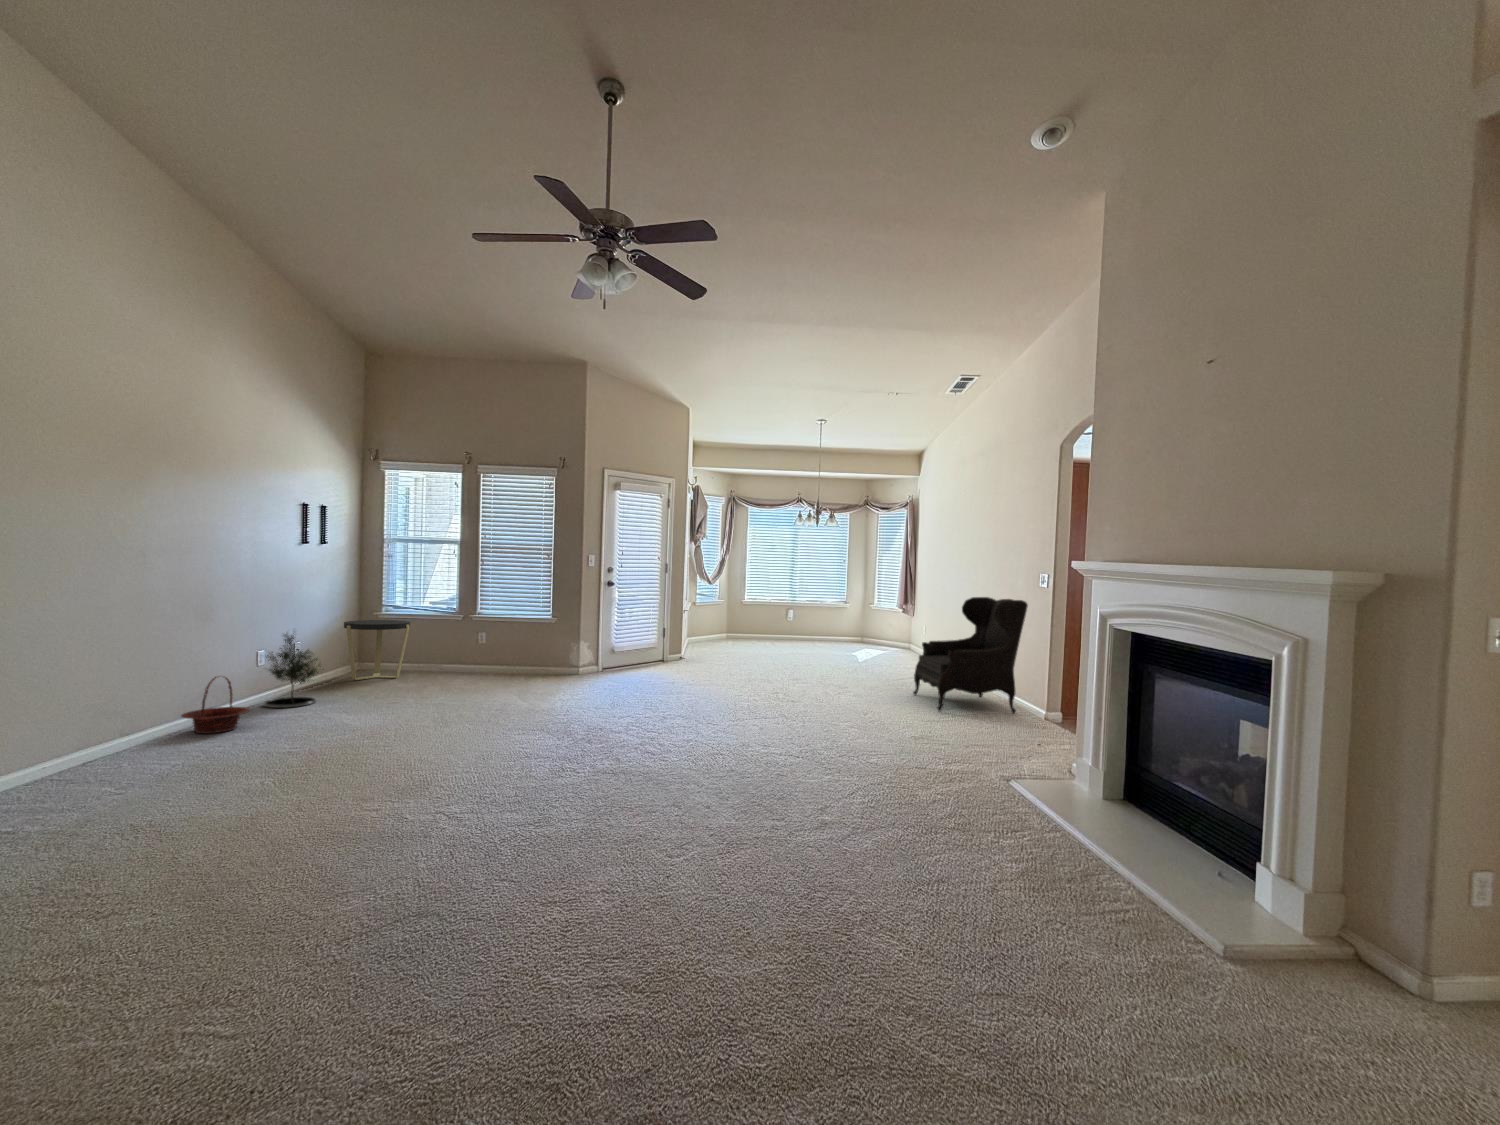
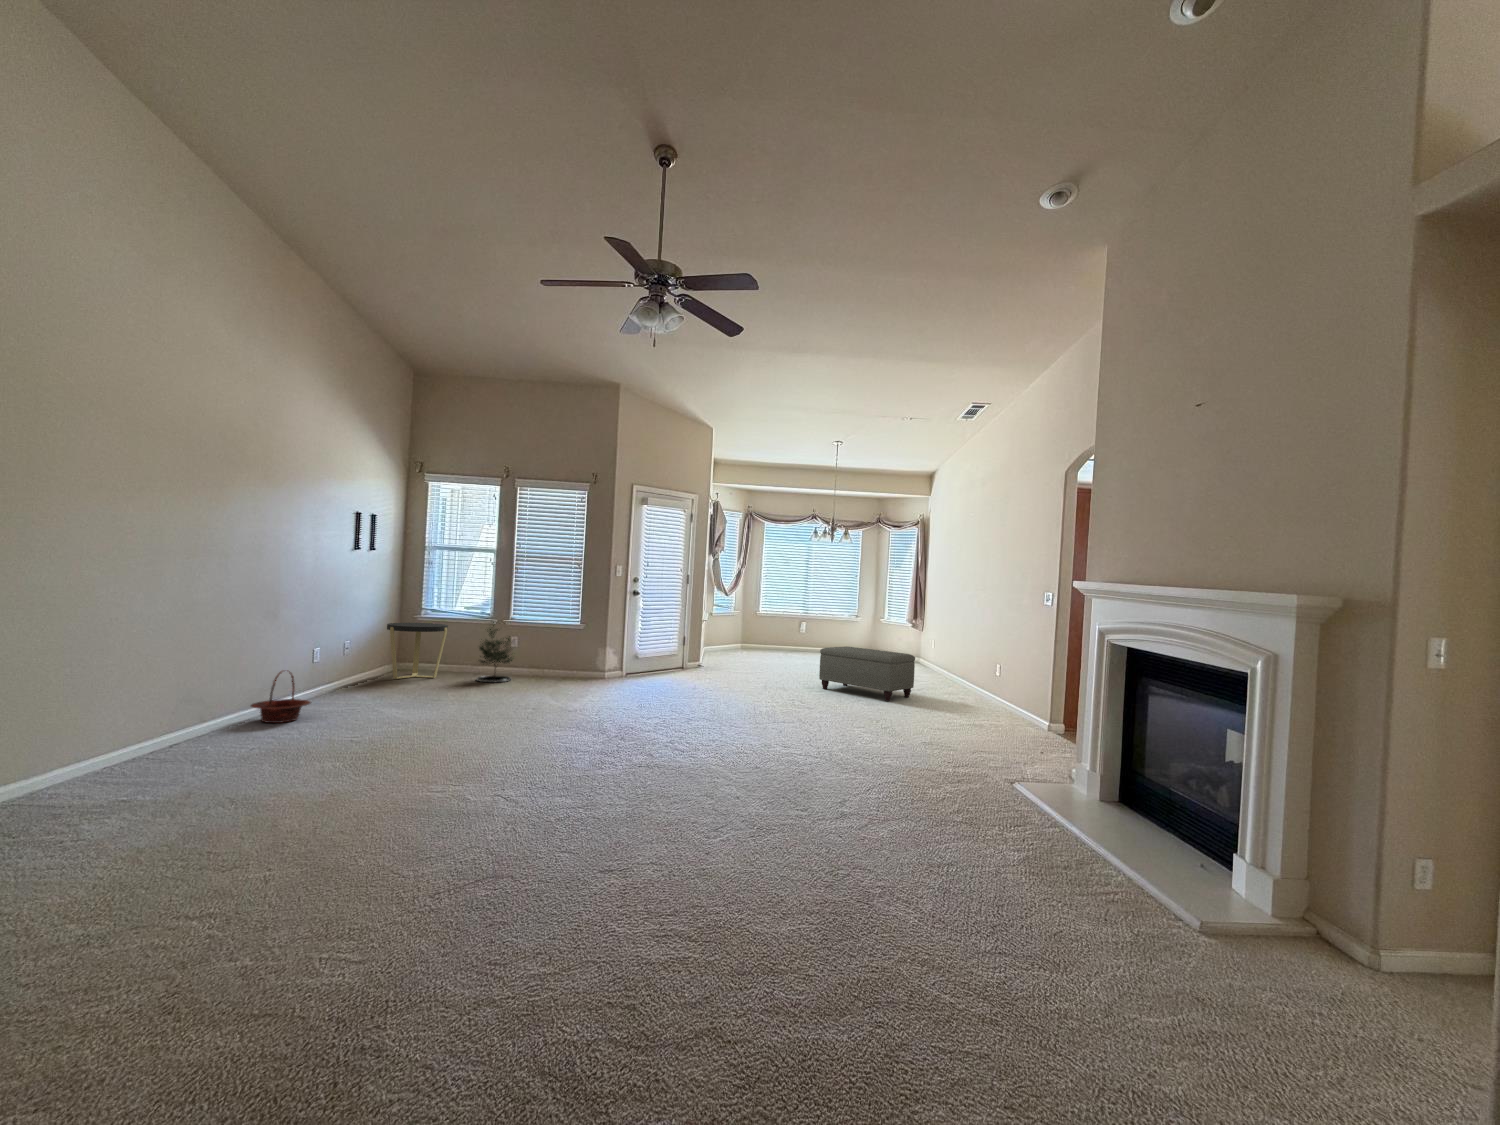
armchair: present [913,597,1028,714] -> none [922,613,1033,725]
potted tree: present [263,634,319,708] -> present [476,622,514,682]
ottoman: none [805,635,905,691] -> present [819,646,915,701]

